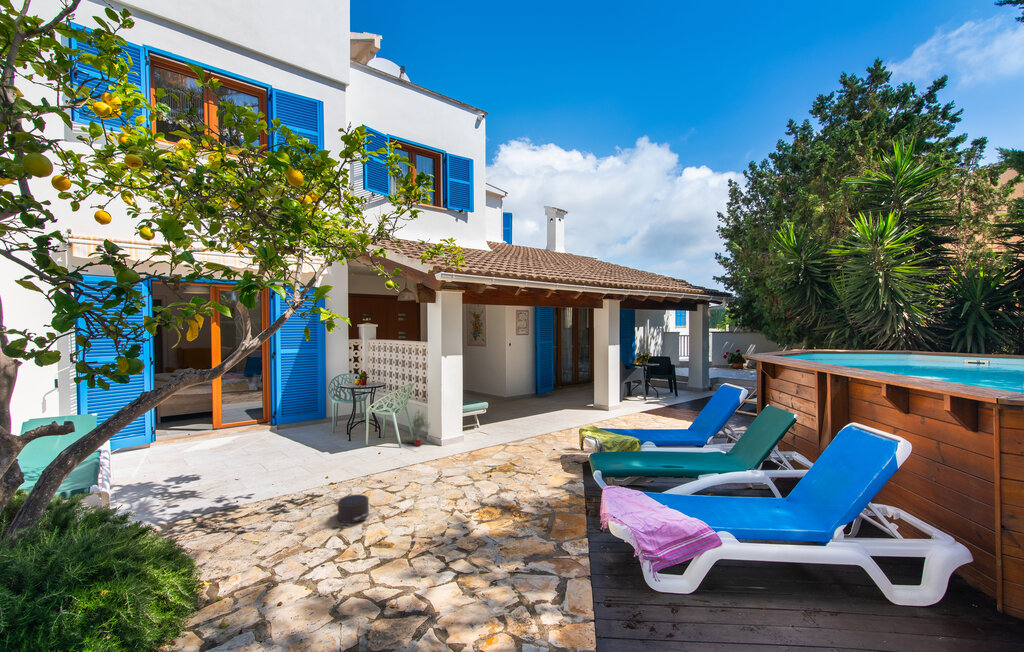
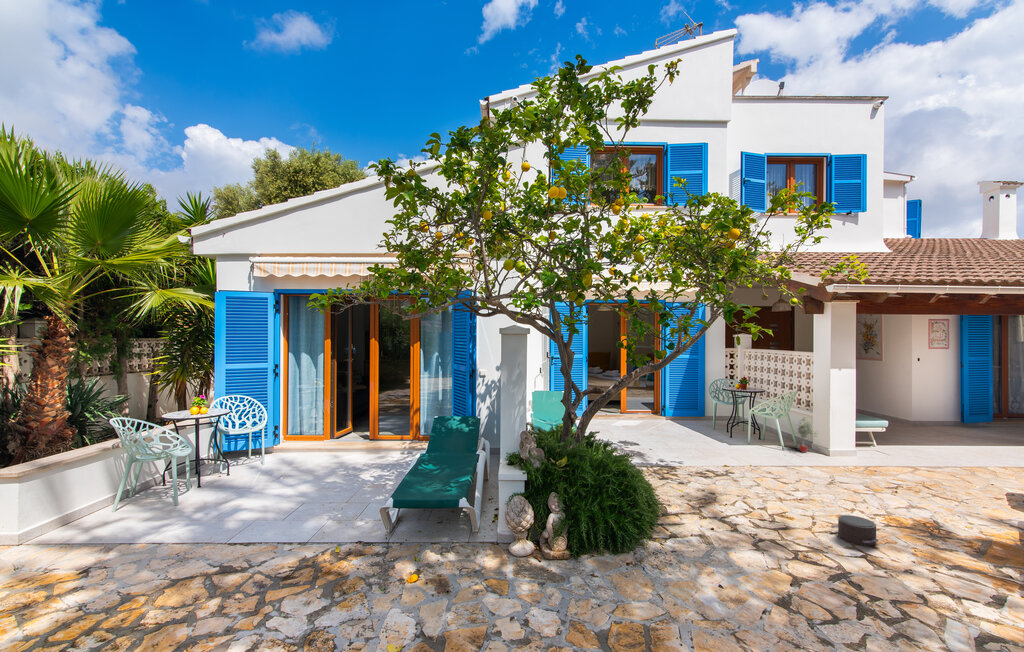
pouf: present [333,495,369,523] -> present [831,515,879,546]

